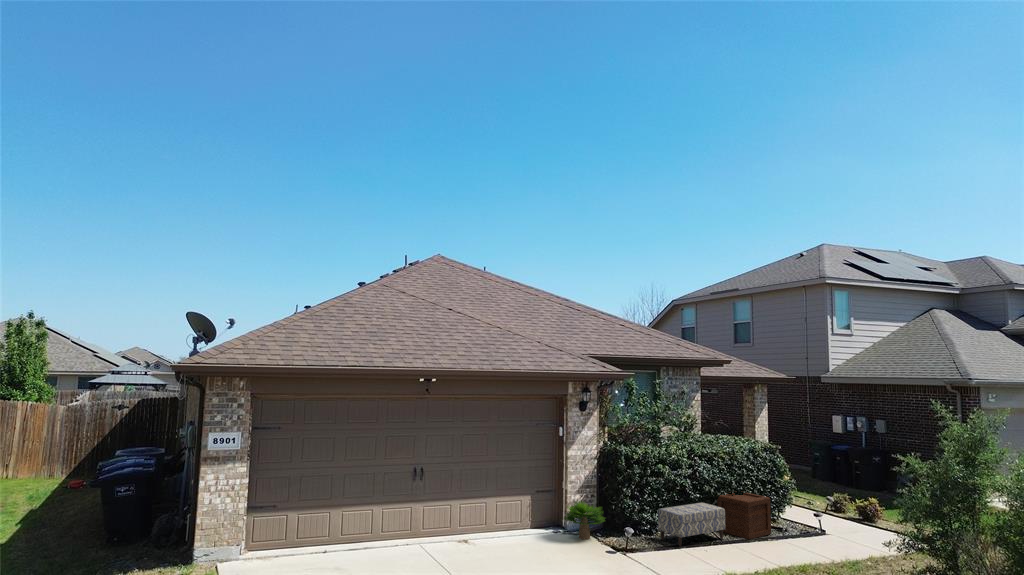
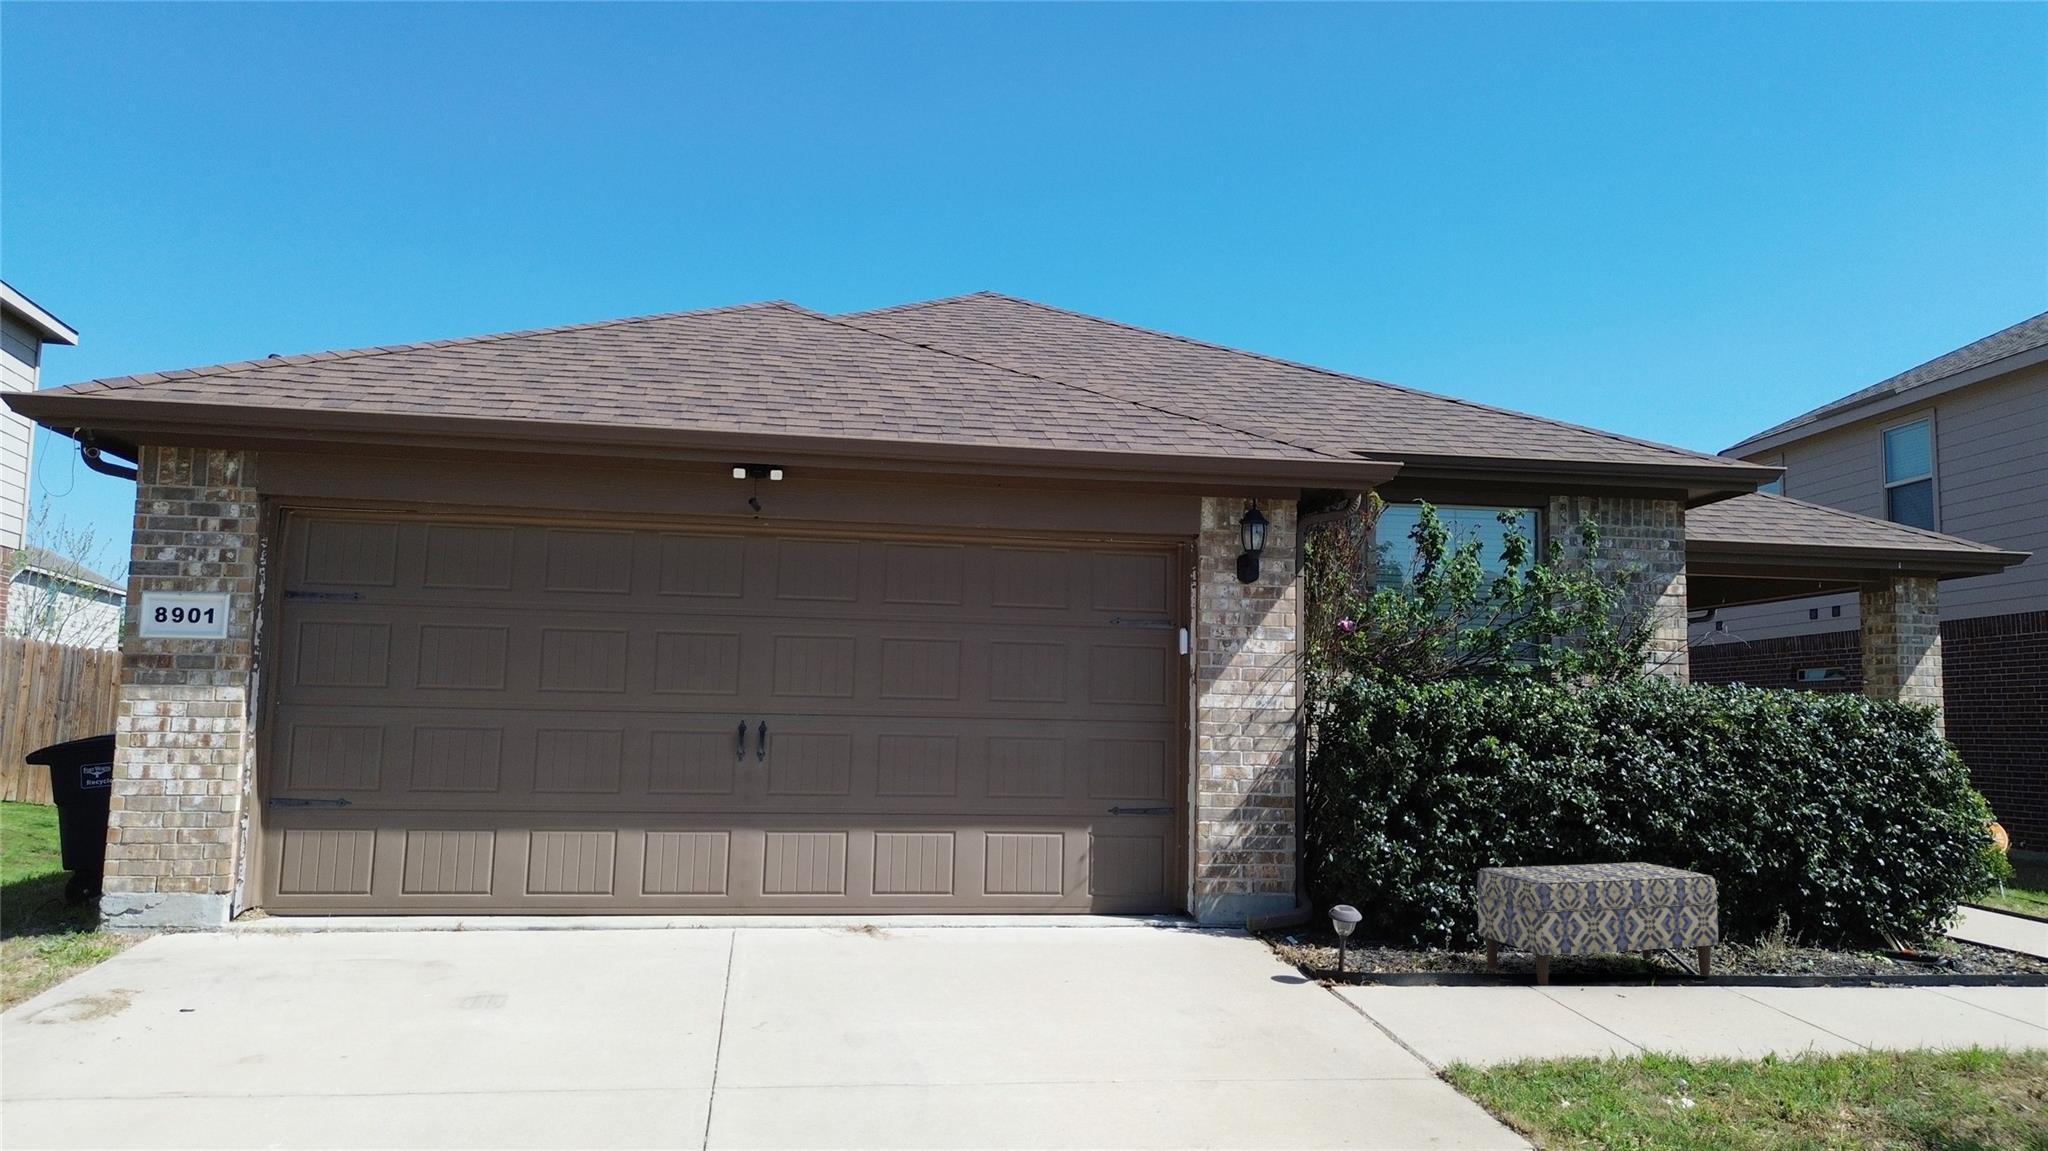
wooden crate: present [717,493,771,539] -> none [1699,838,1900,985]
potted plant: present [564,503,604,539] -> none [1171,835,1307,951]

